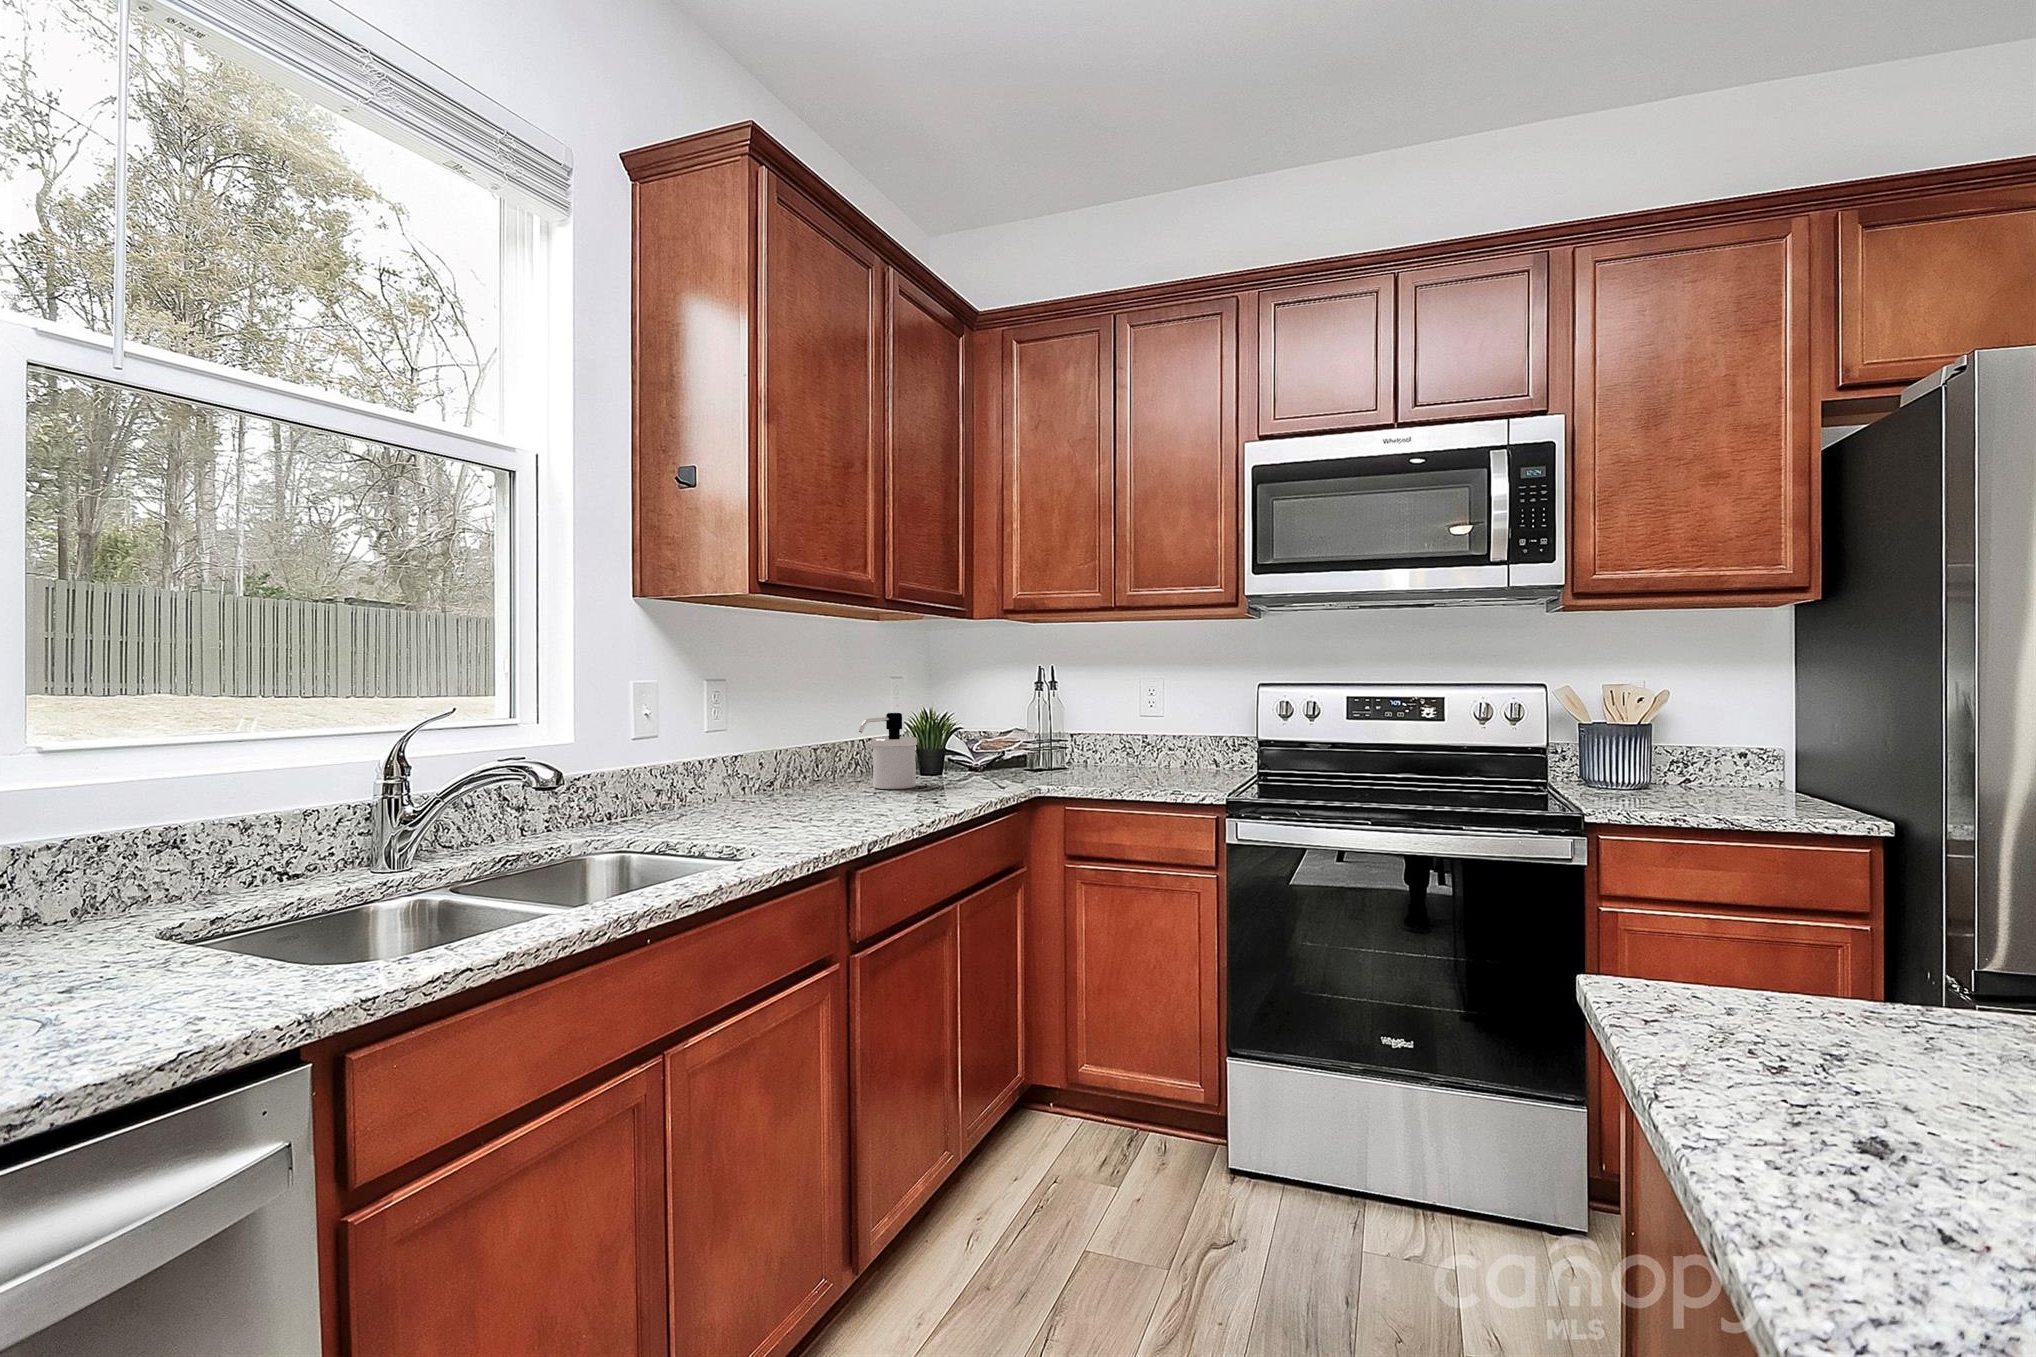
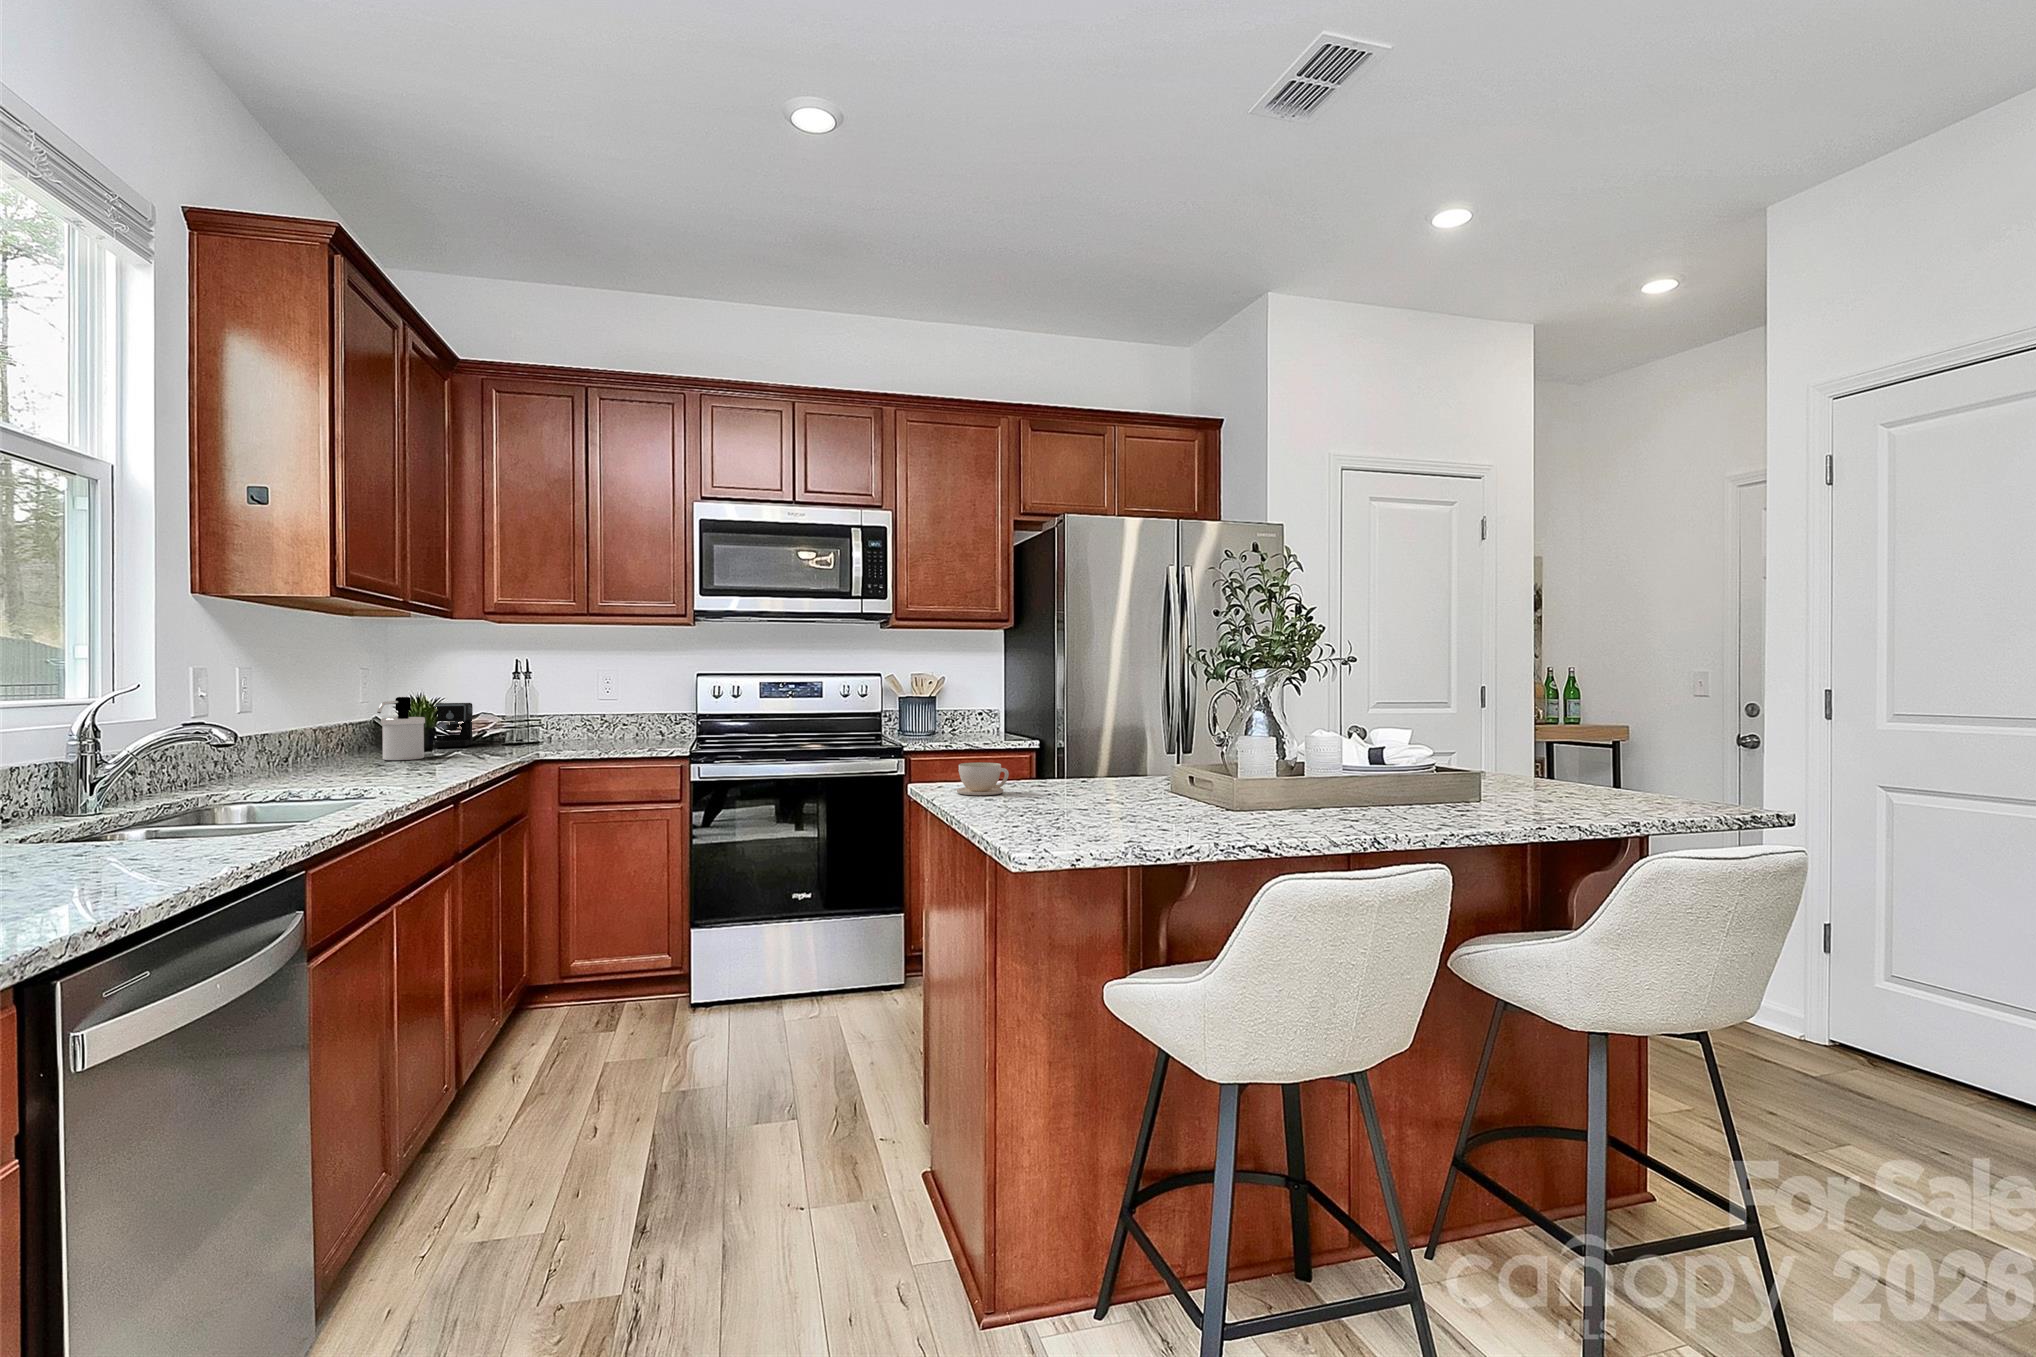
coffee maker: none [951,718,1051,771] -> present [435,703,523,747]
coffee cup: none [1725,964,1934,1098] -> present [957,762,1009,795]

